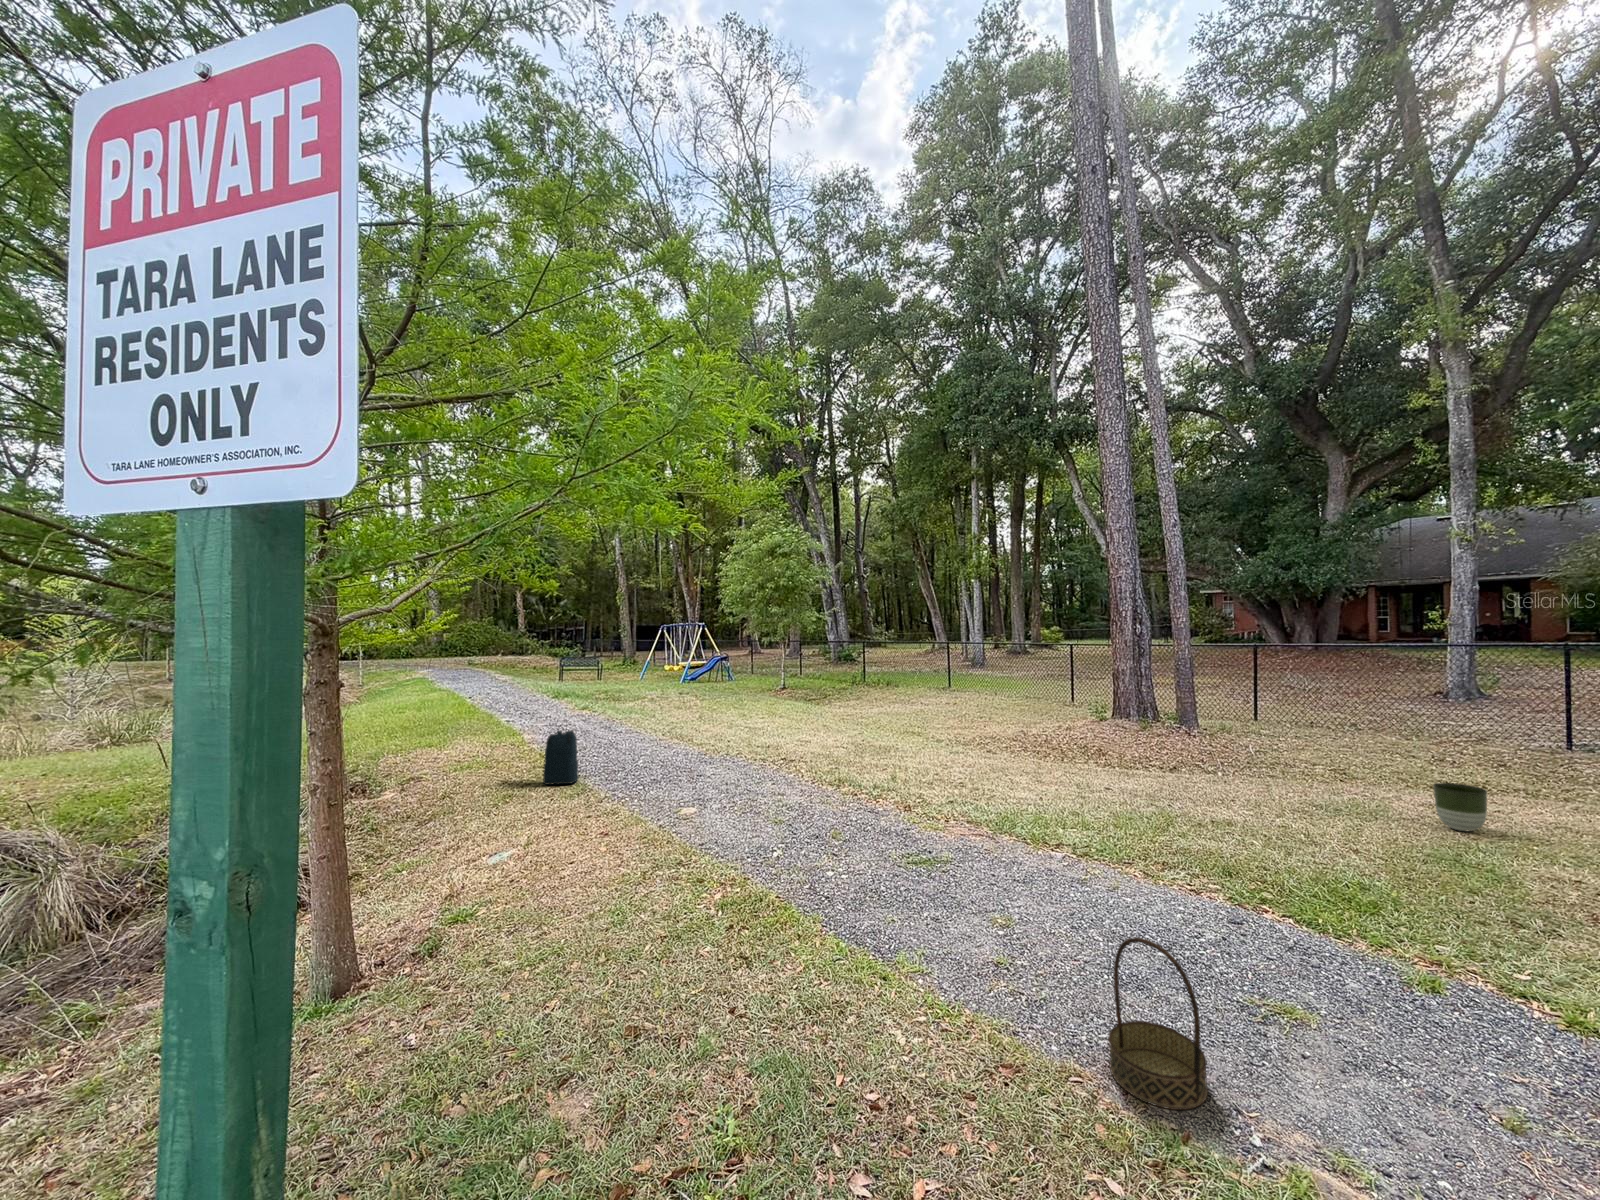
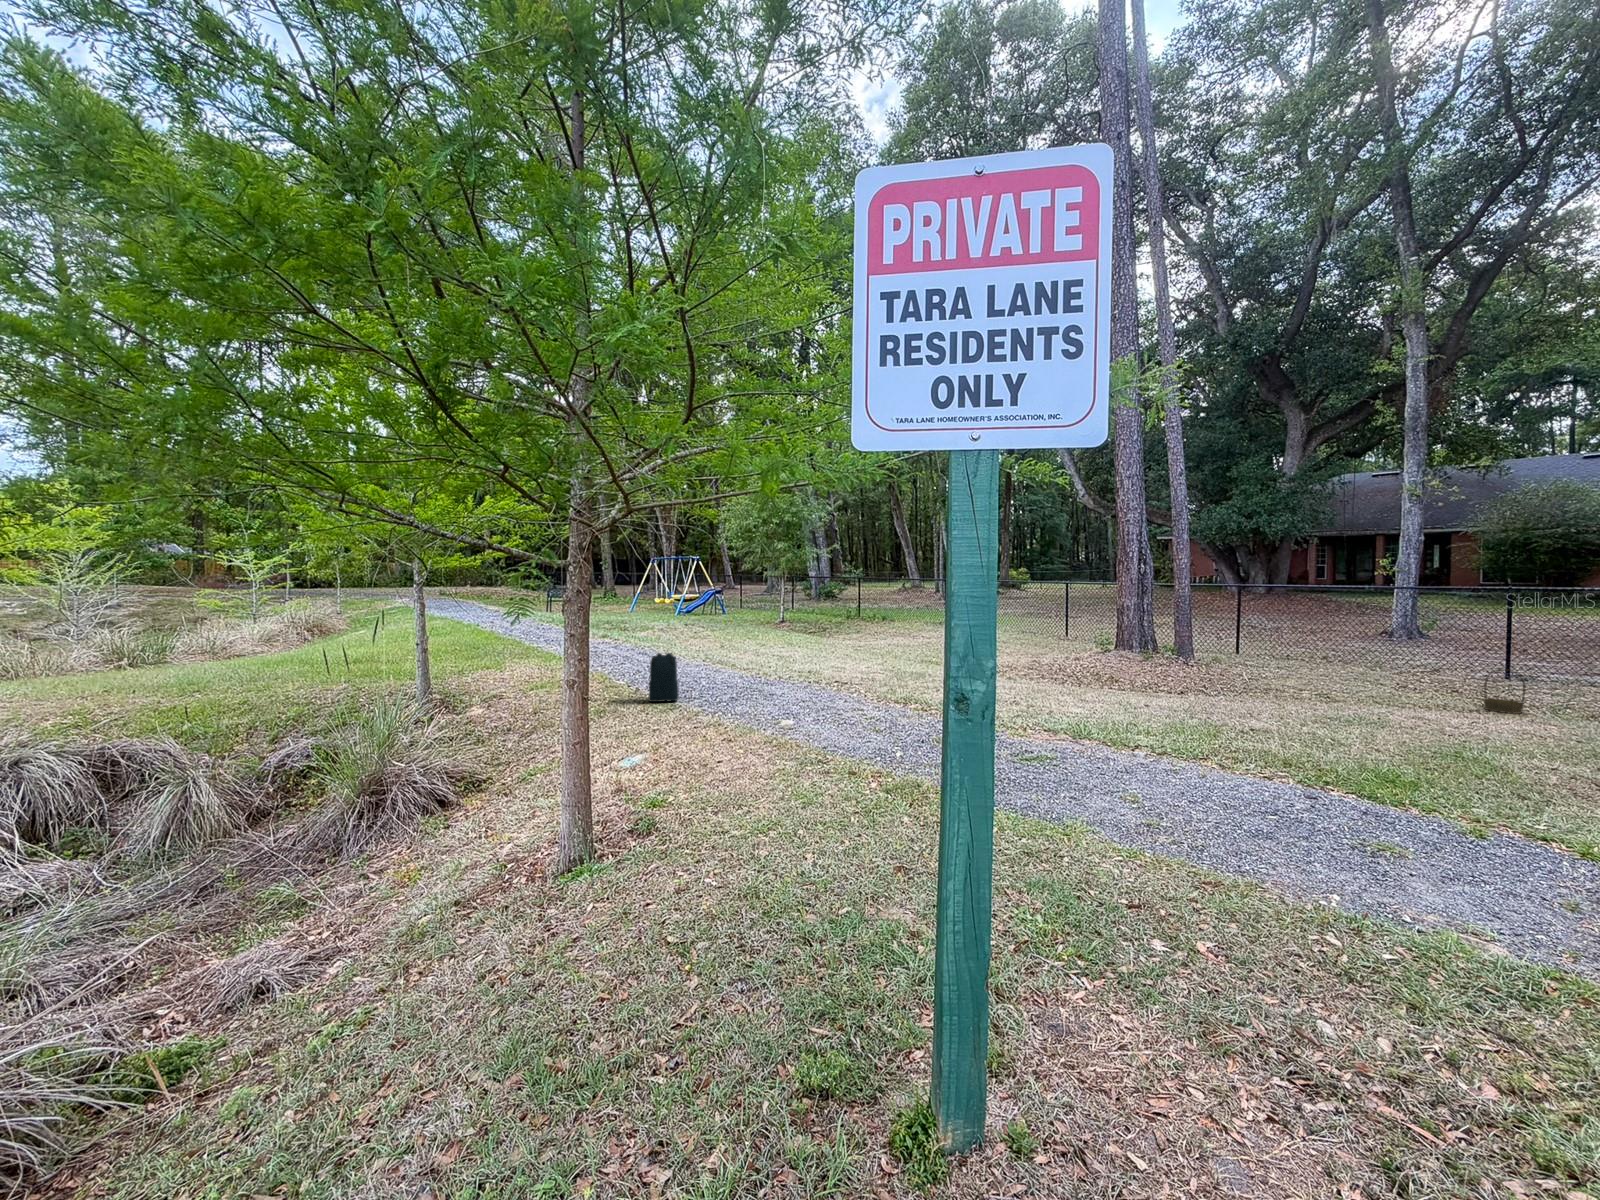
planter: present [1433,783,1487,831] -> none [1434,701,1477,740]
basket: present [1109,937,1208,1110] -> present [1484,669,1525,714]

